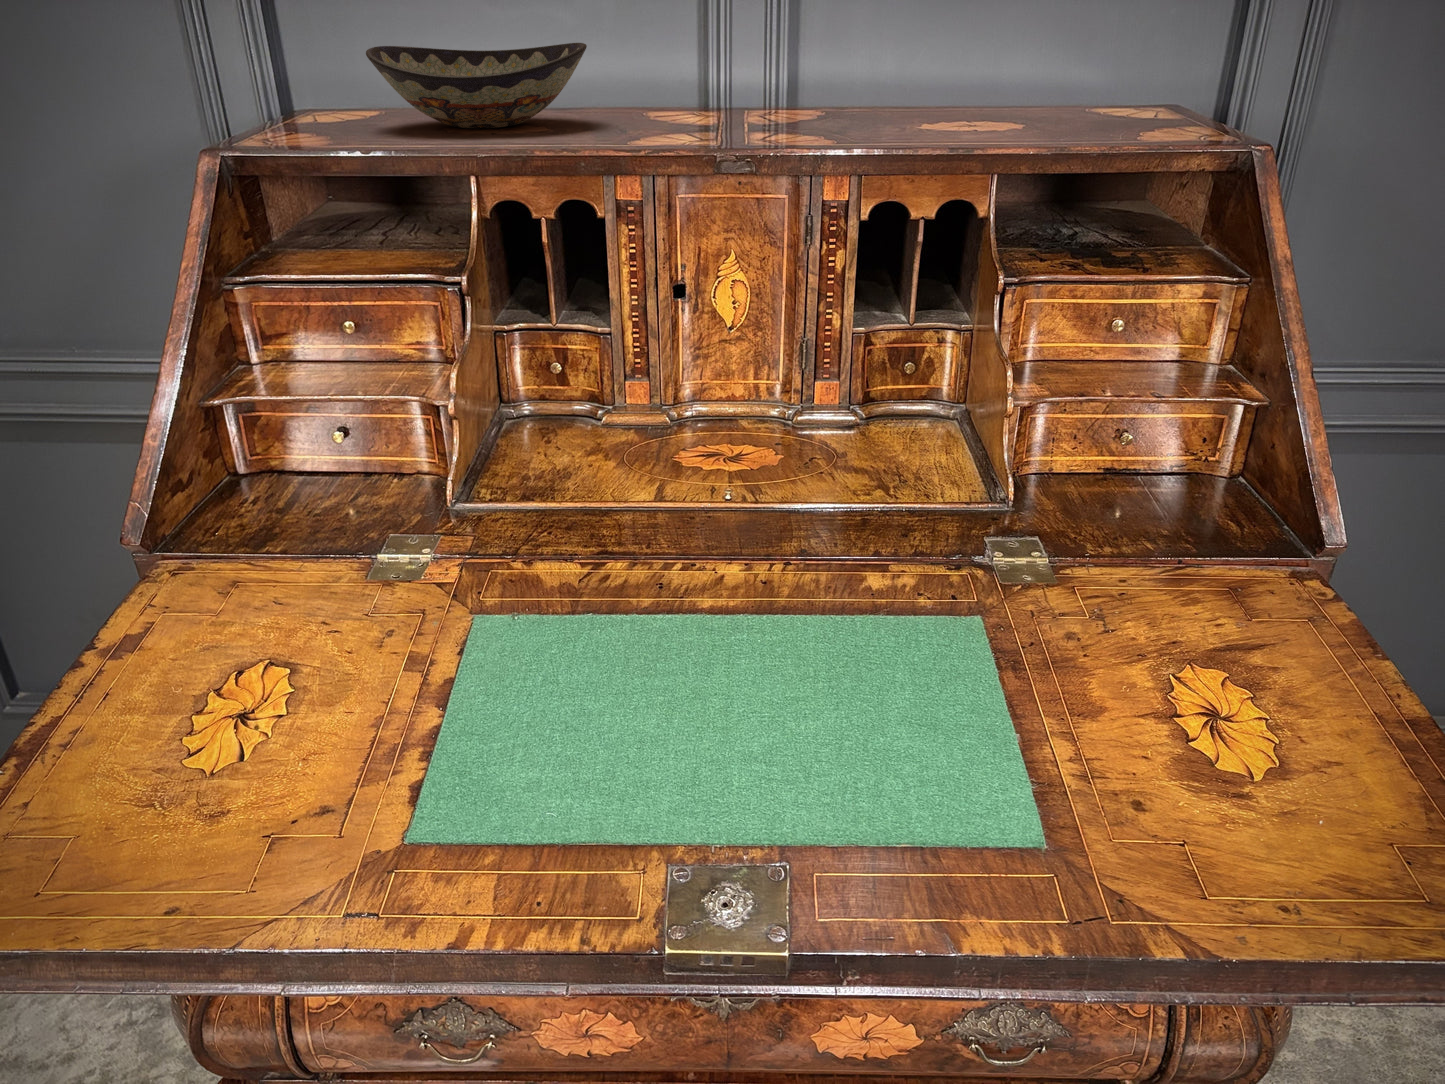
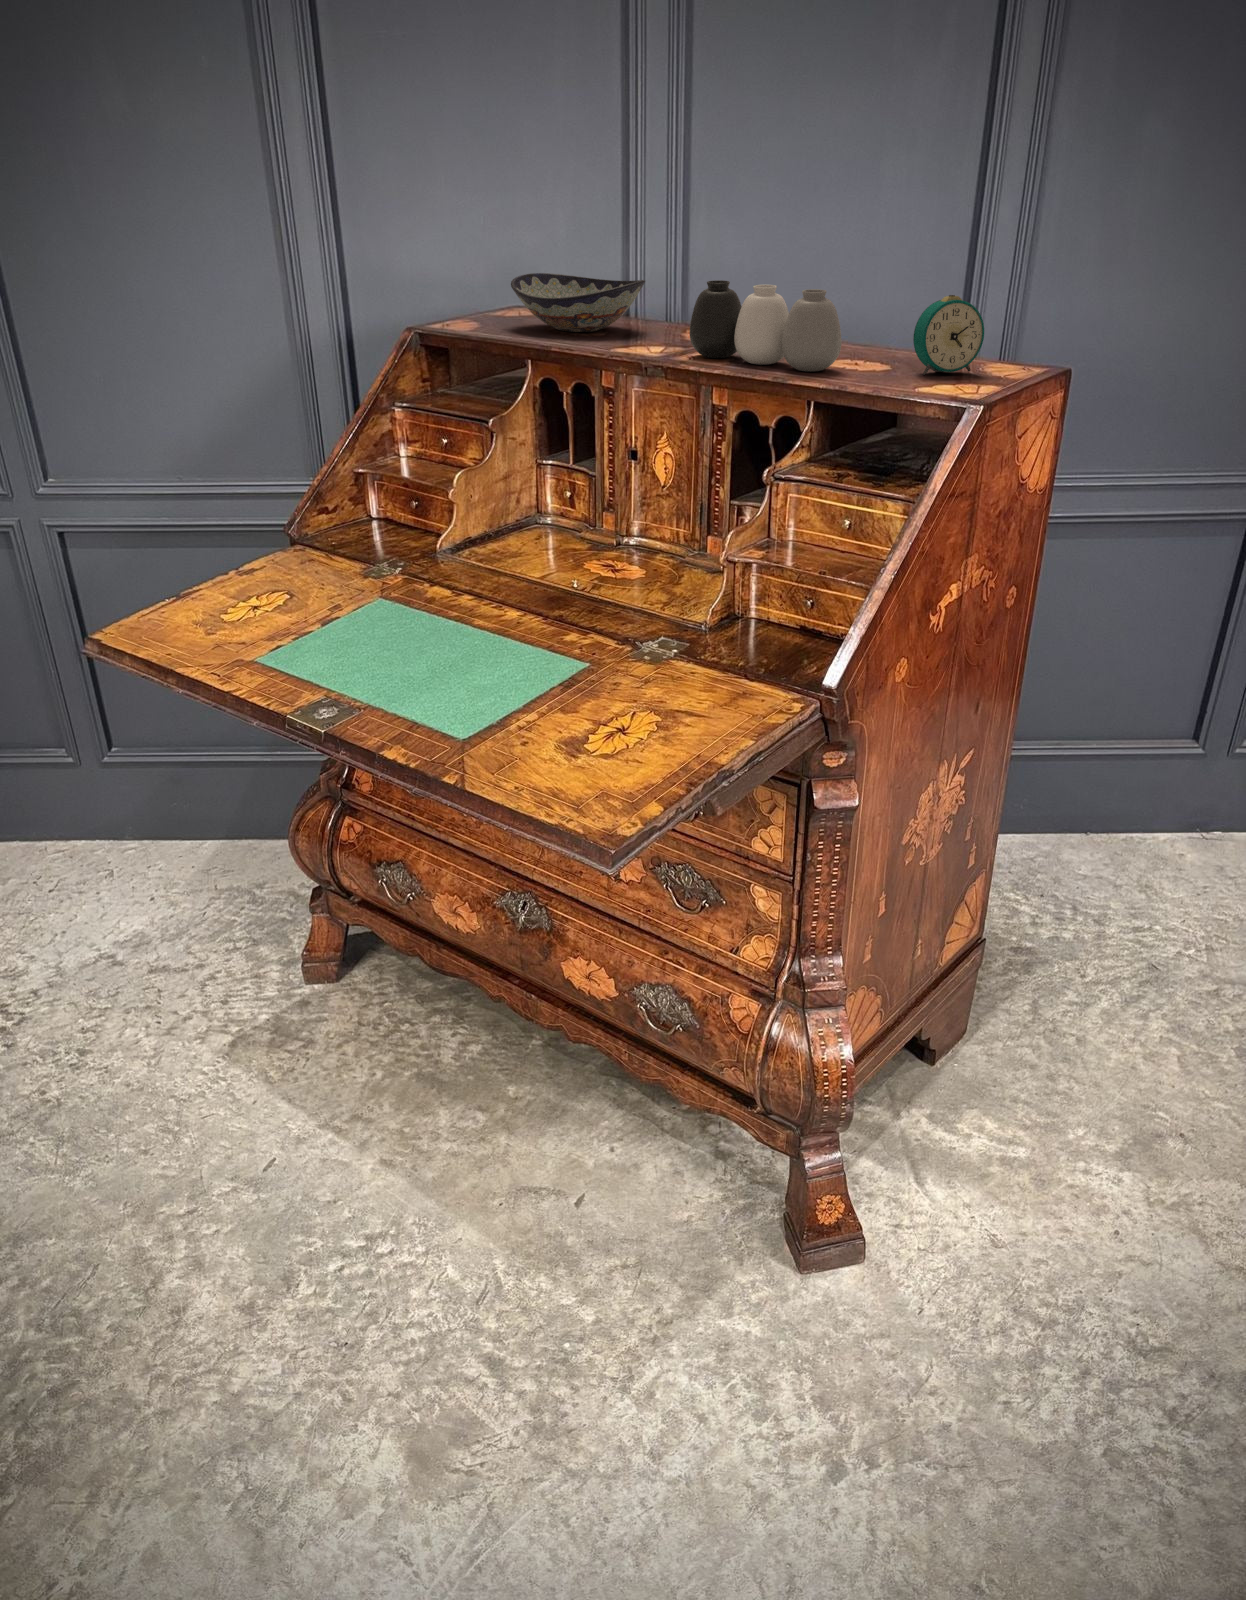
alarm clock: none [1055,20,1126,125] -> present [913,295,984,375]
vase: none [762,22,1010,135] -> present [690,280,842,372]

